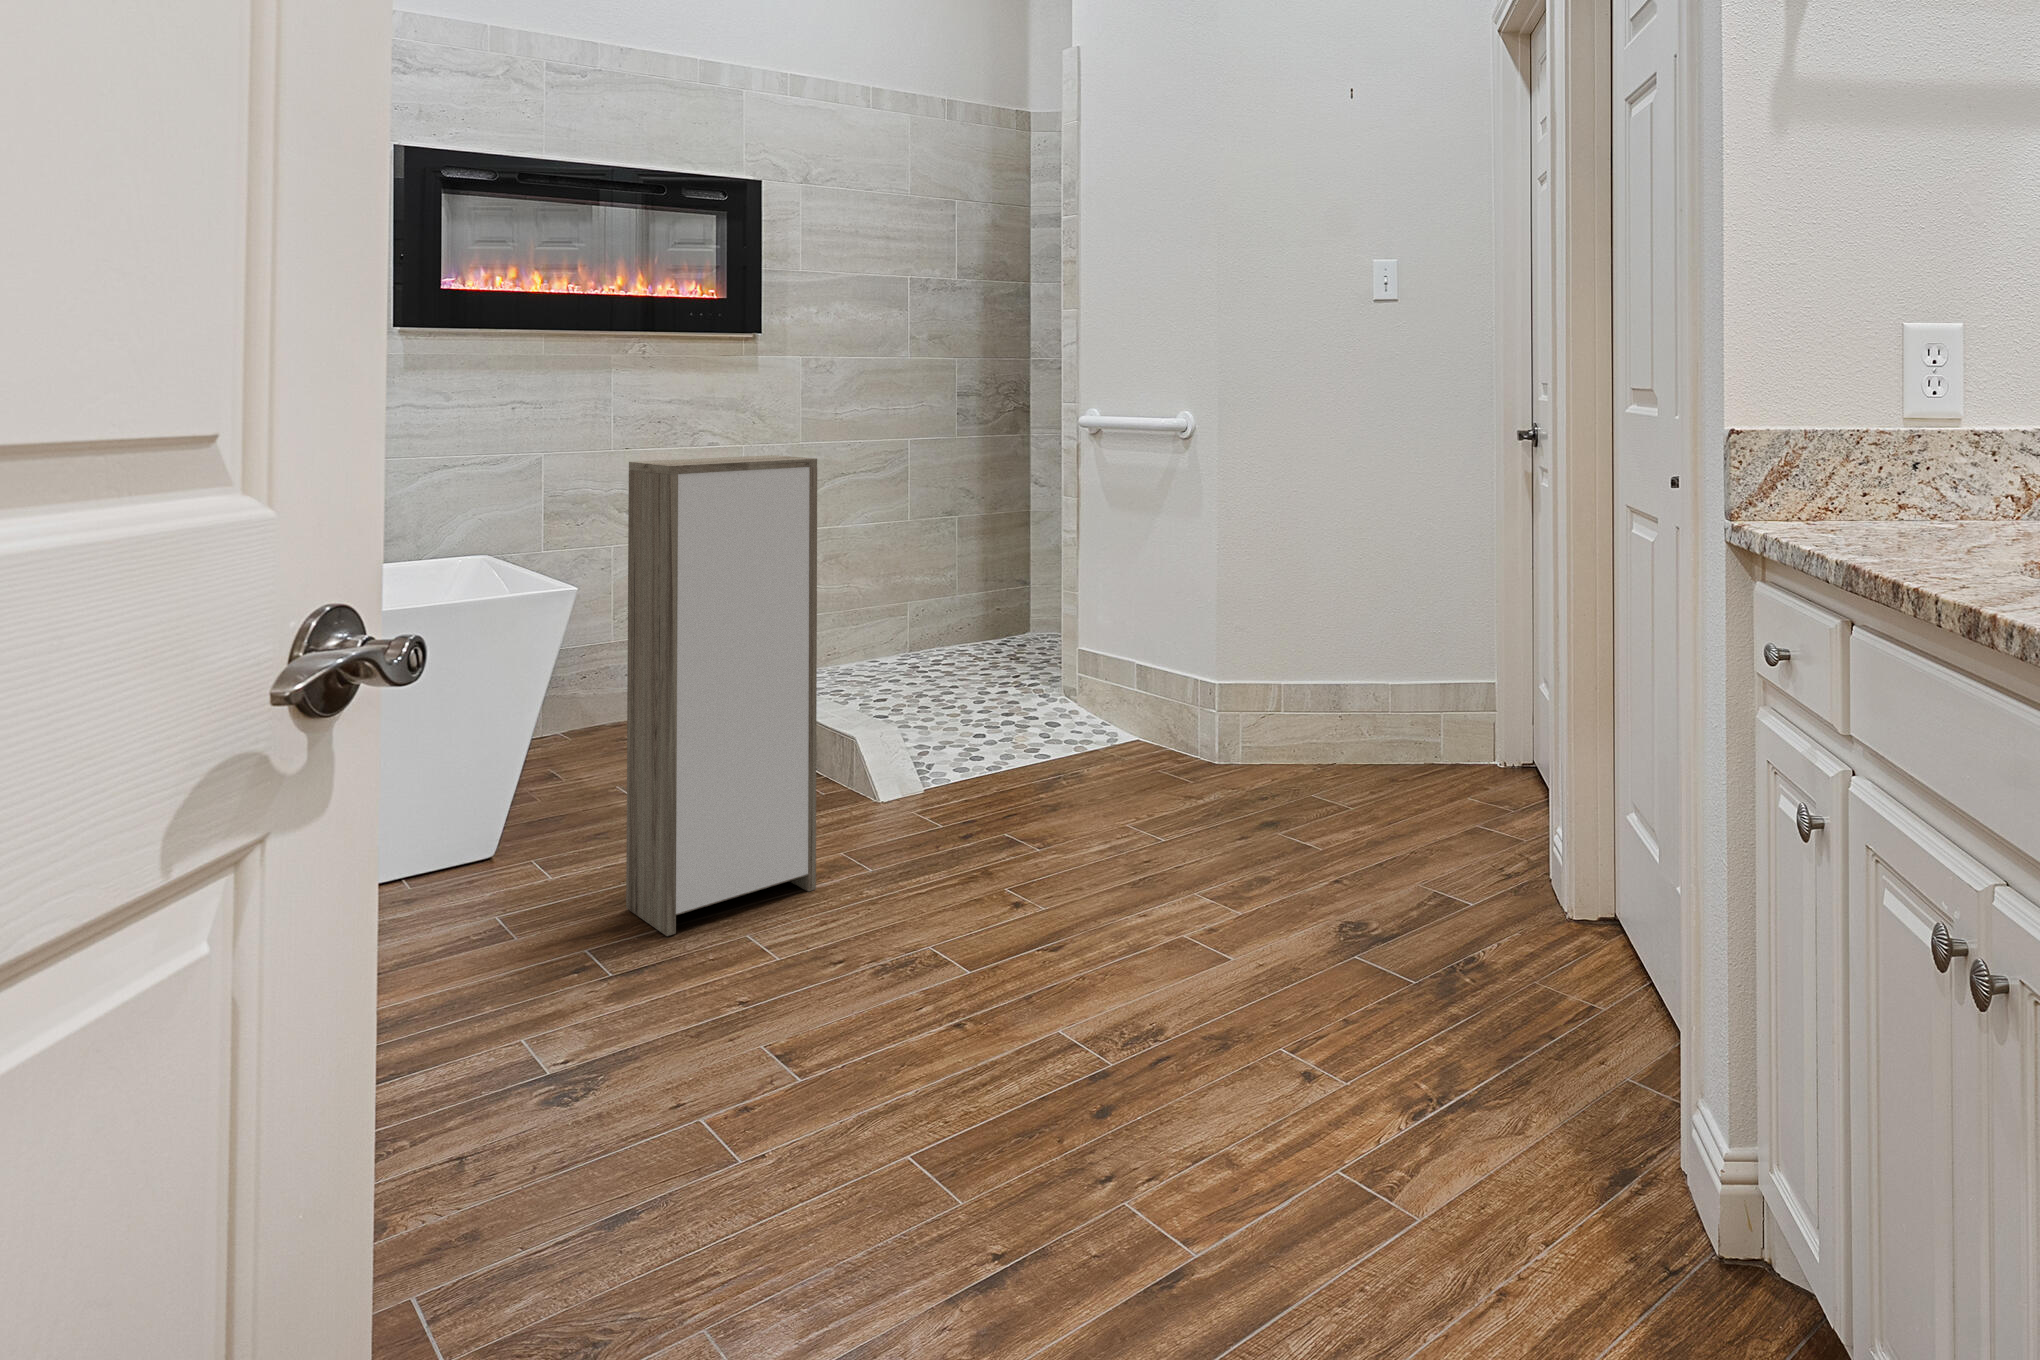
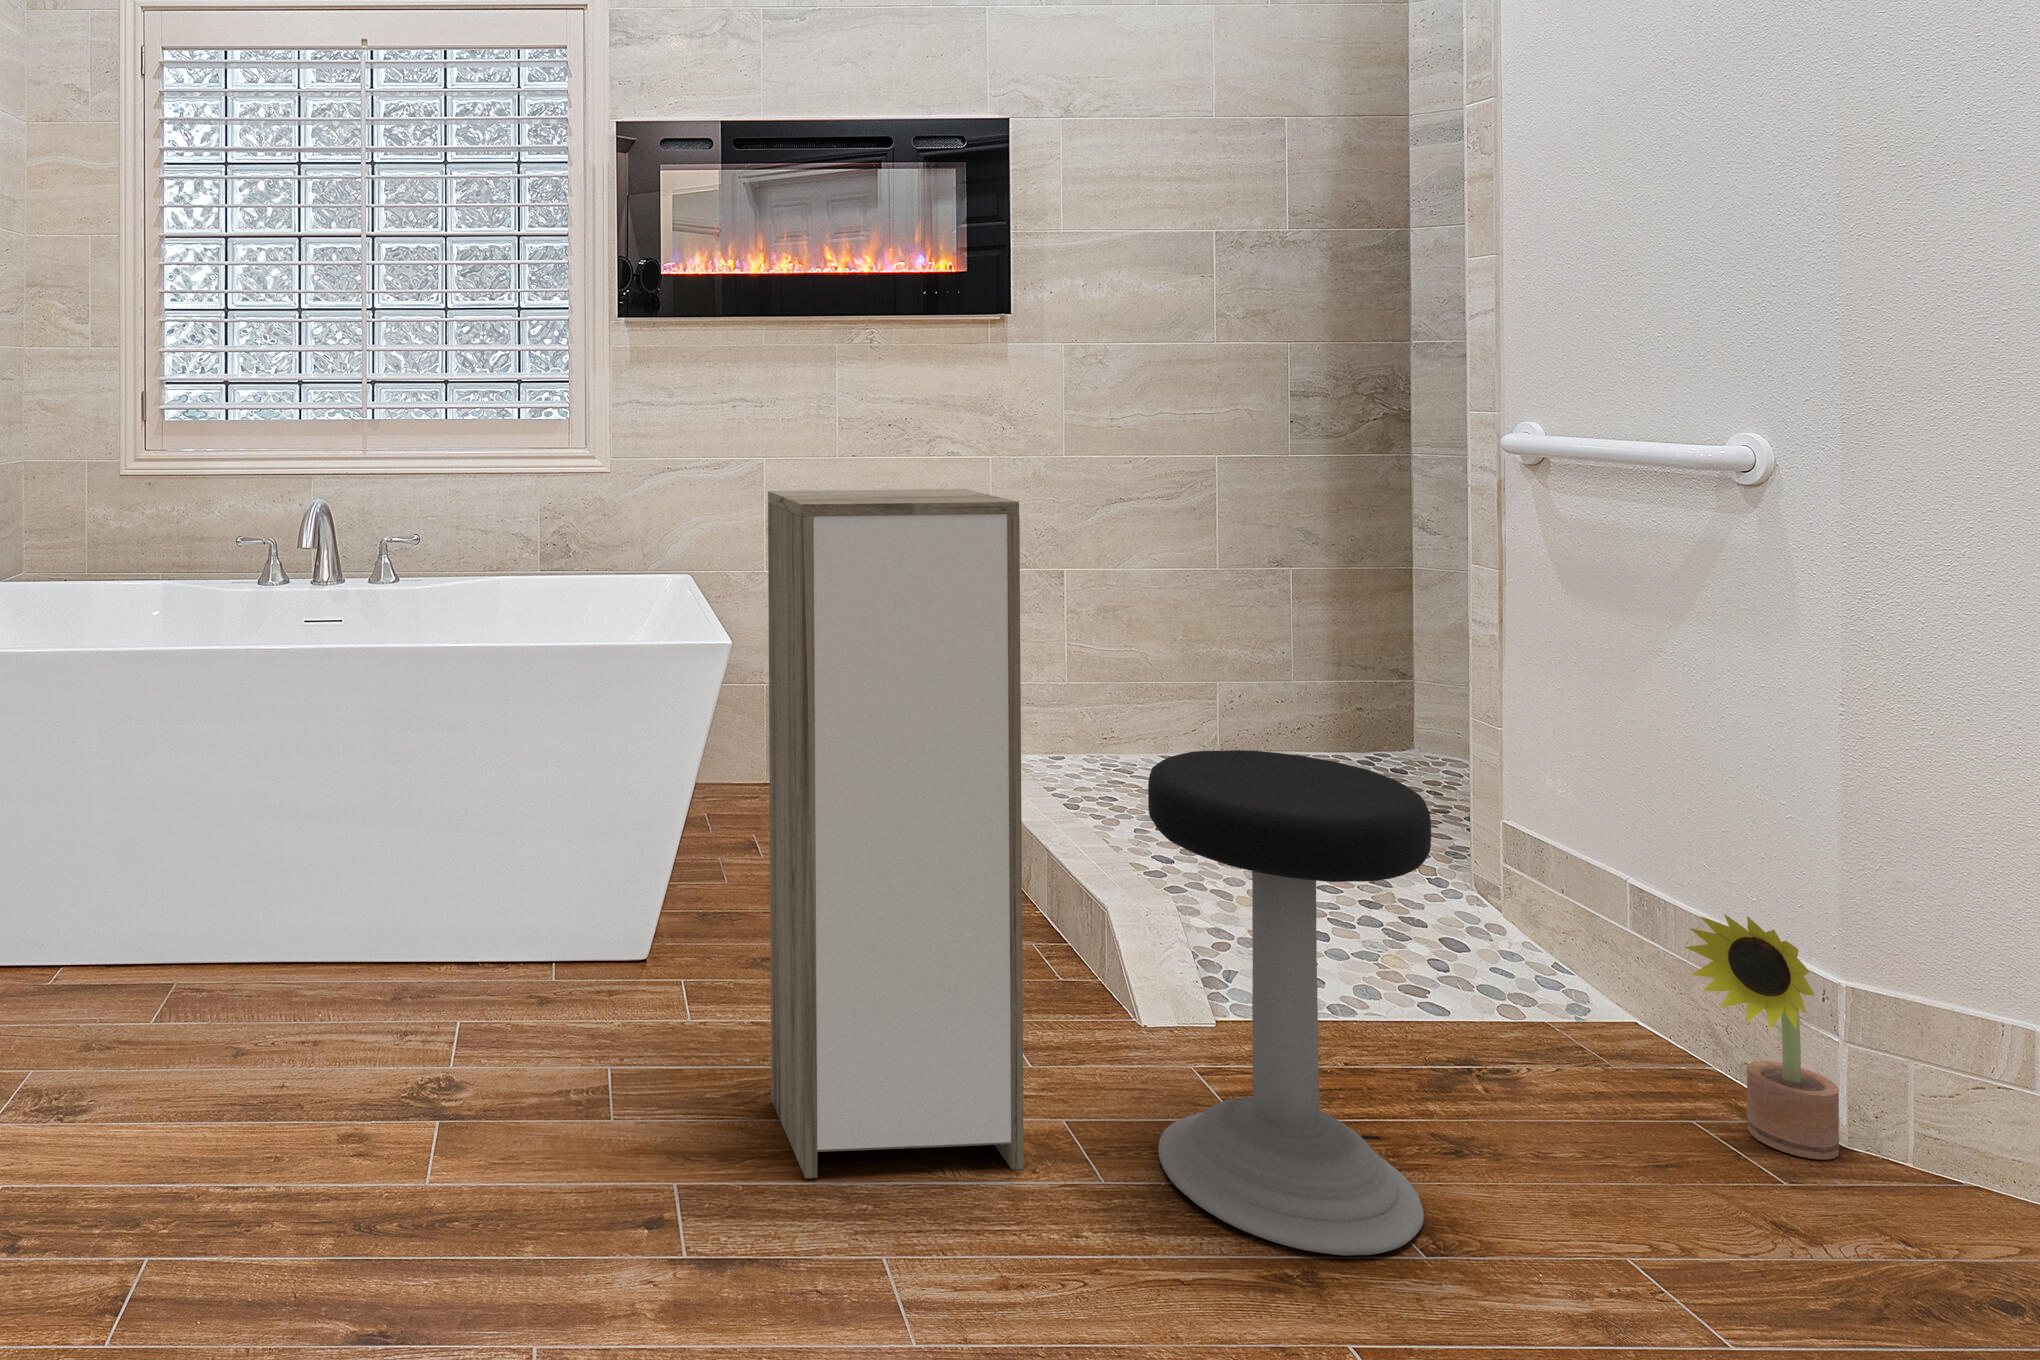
stool: none [893,603,1044,875] -> present [1148,750,1431,1256]
decorative plant: none [1157,656,1217,773] -> present [1685,914,1839,1160]

